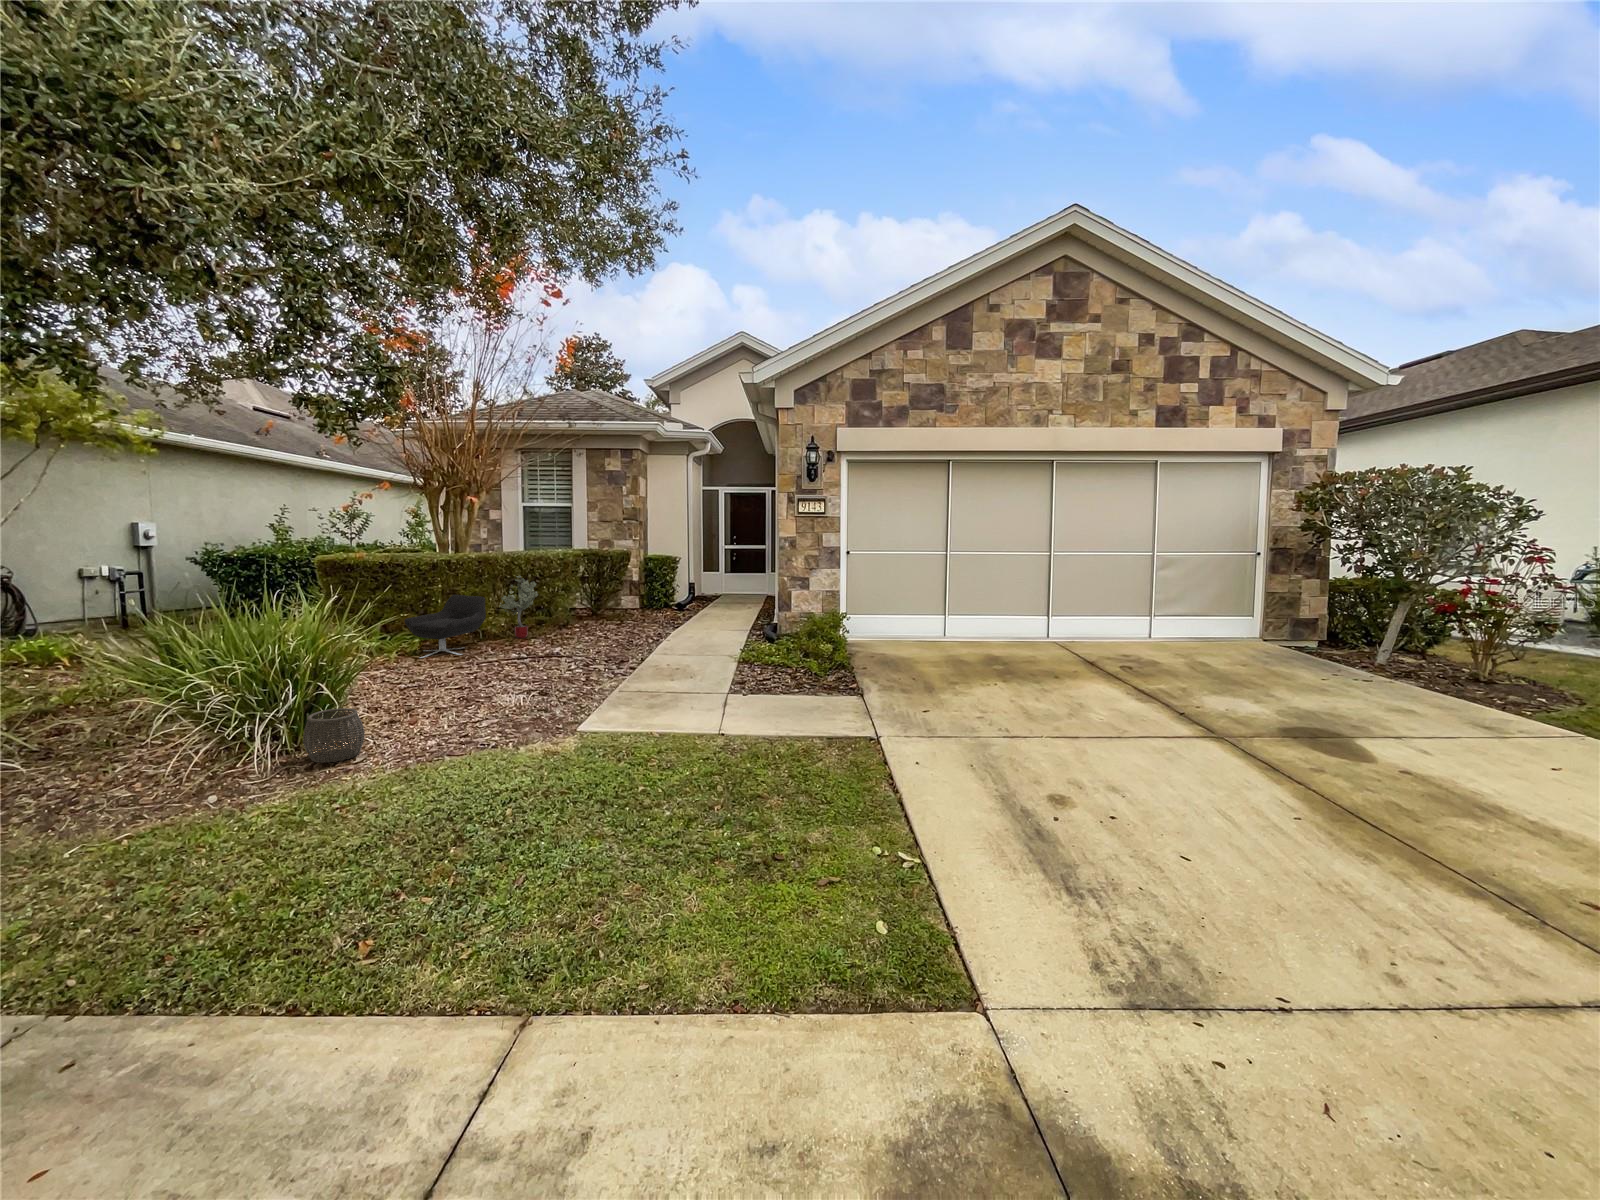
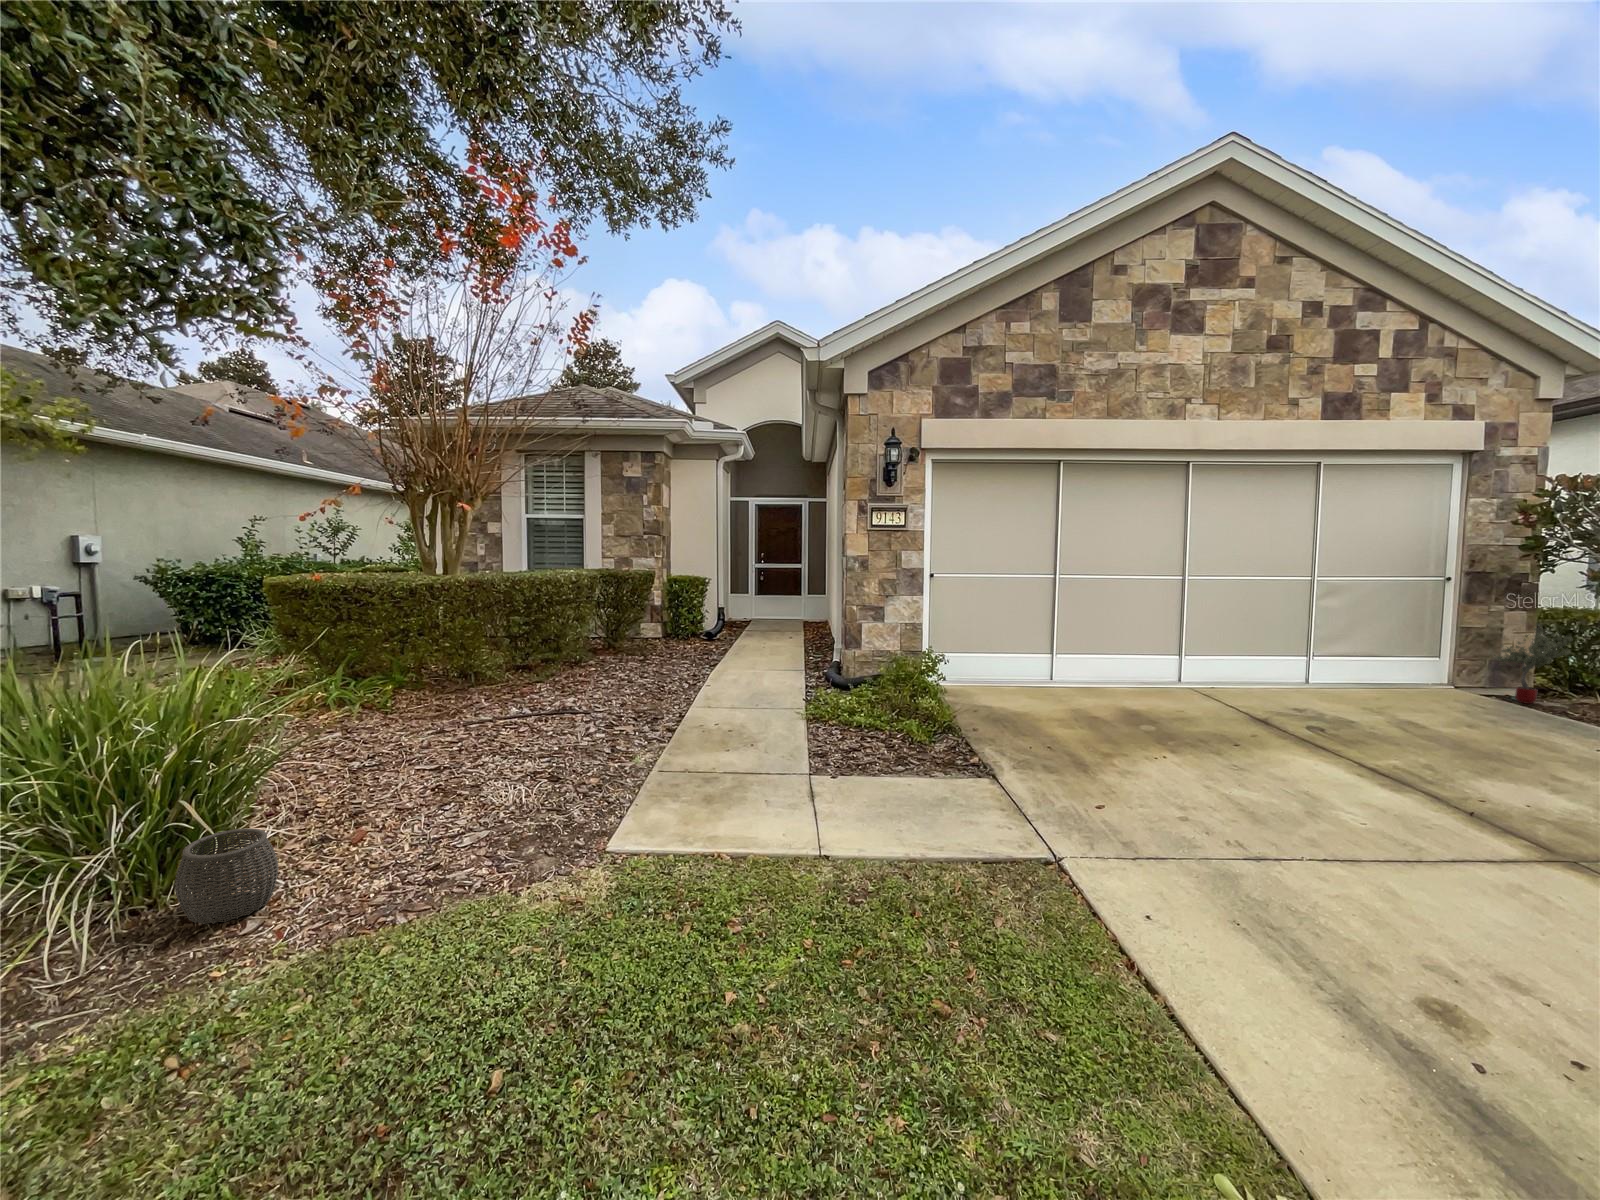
potted tree: present [500,576,538,638] -> present [1494,624,1573,704]
lounge chair: present [404,595,486,658] -> none [373,630,478,715]

